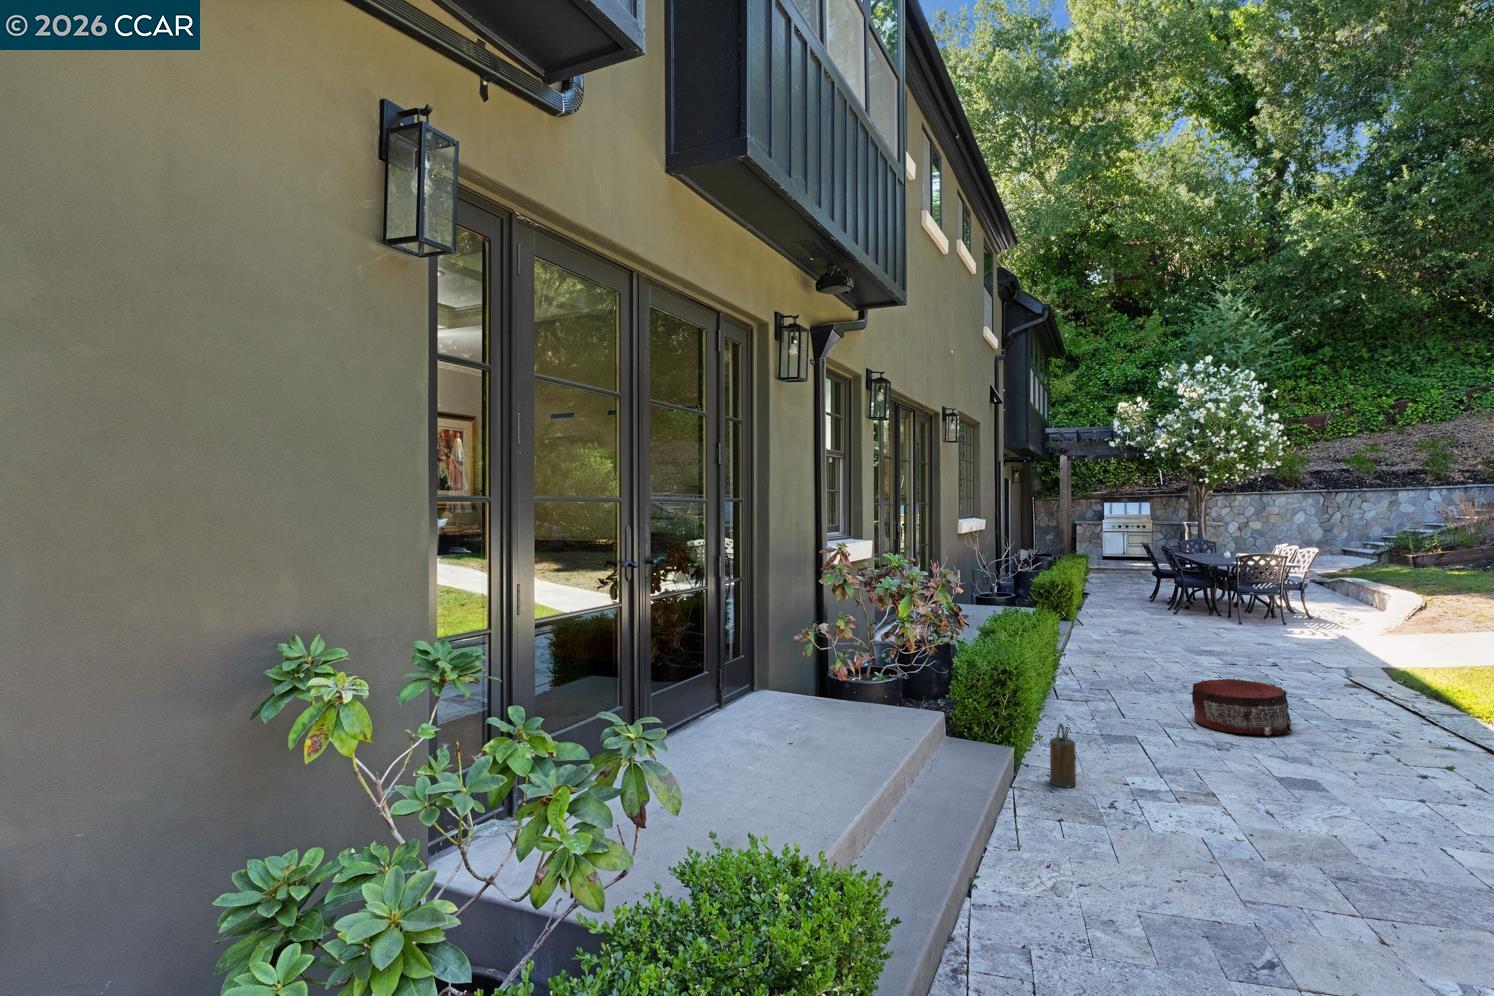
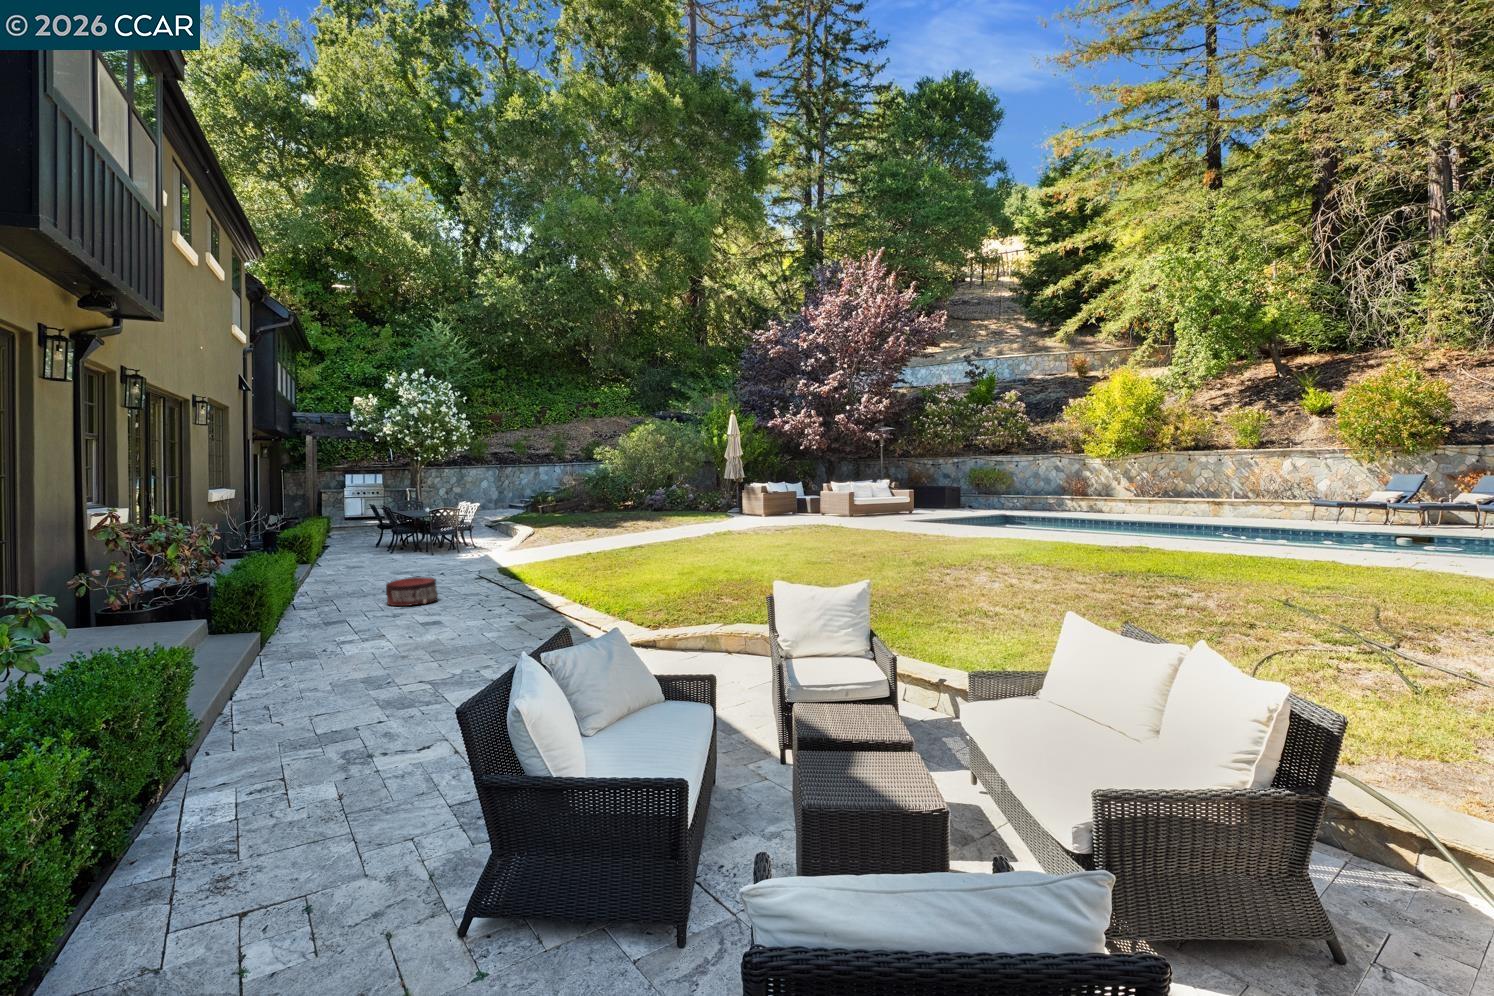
watering can: present [1050,723,1076,788] -> none [290,608,308,646]

